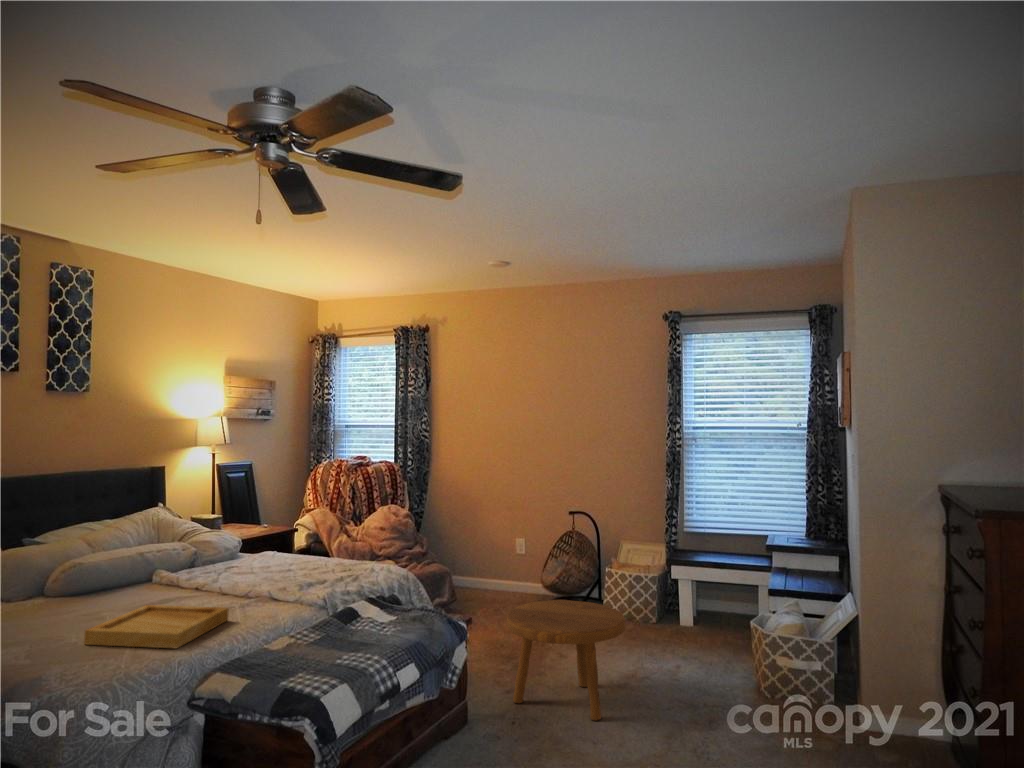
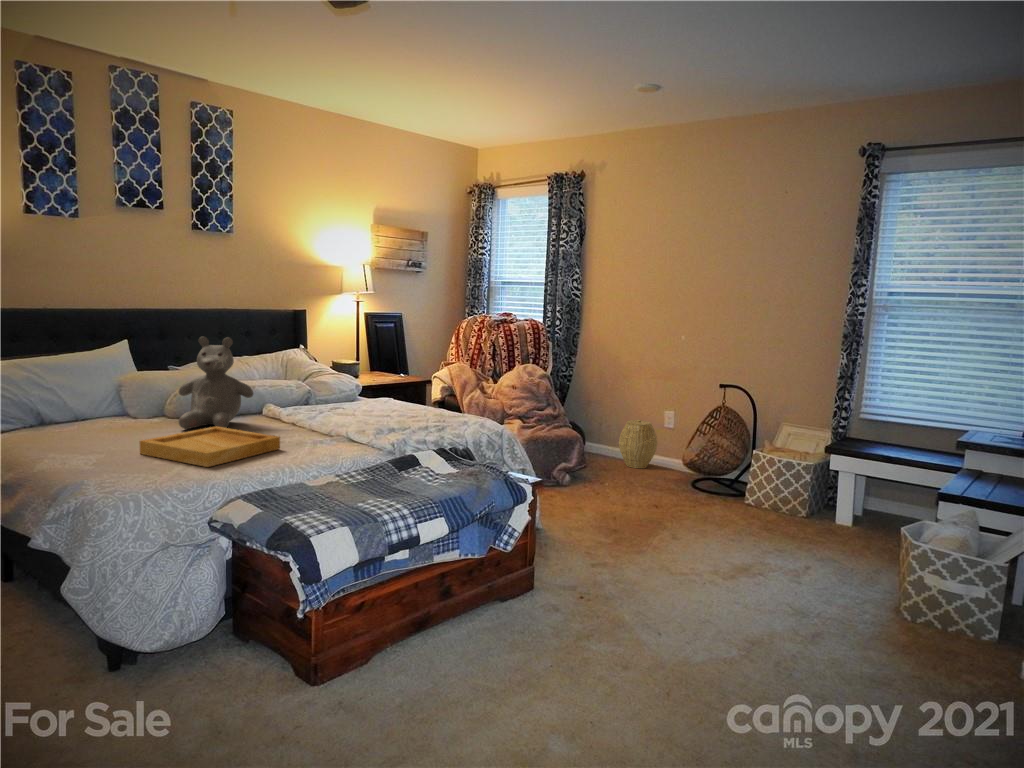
teddy bear: none [85,509,170,611] -> present [179,337,253,429]
woven basket: none [481,550,516,596] -> present [619,420,657,468]
footstool: present [507,600,625,720] -> none [588,472,727,609]

